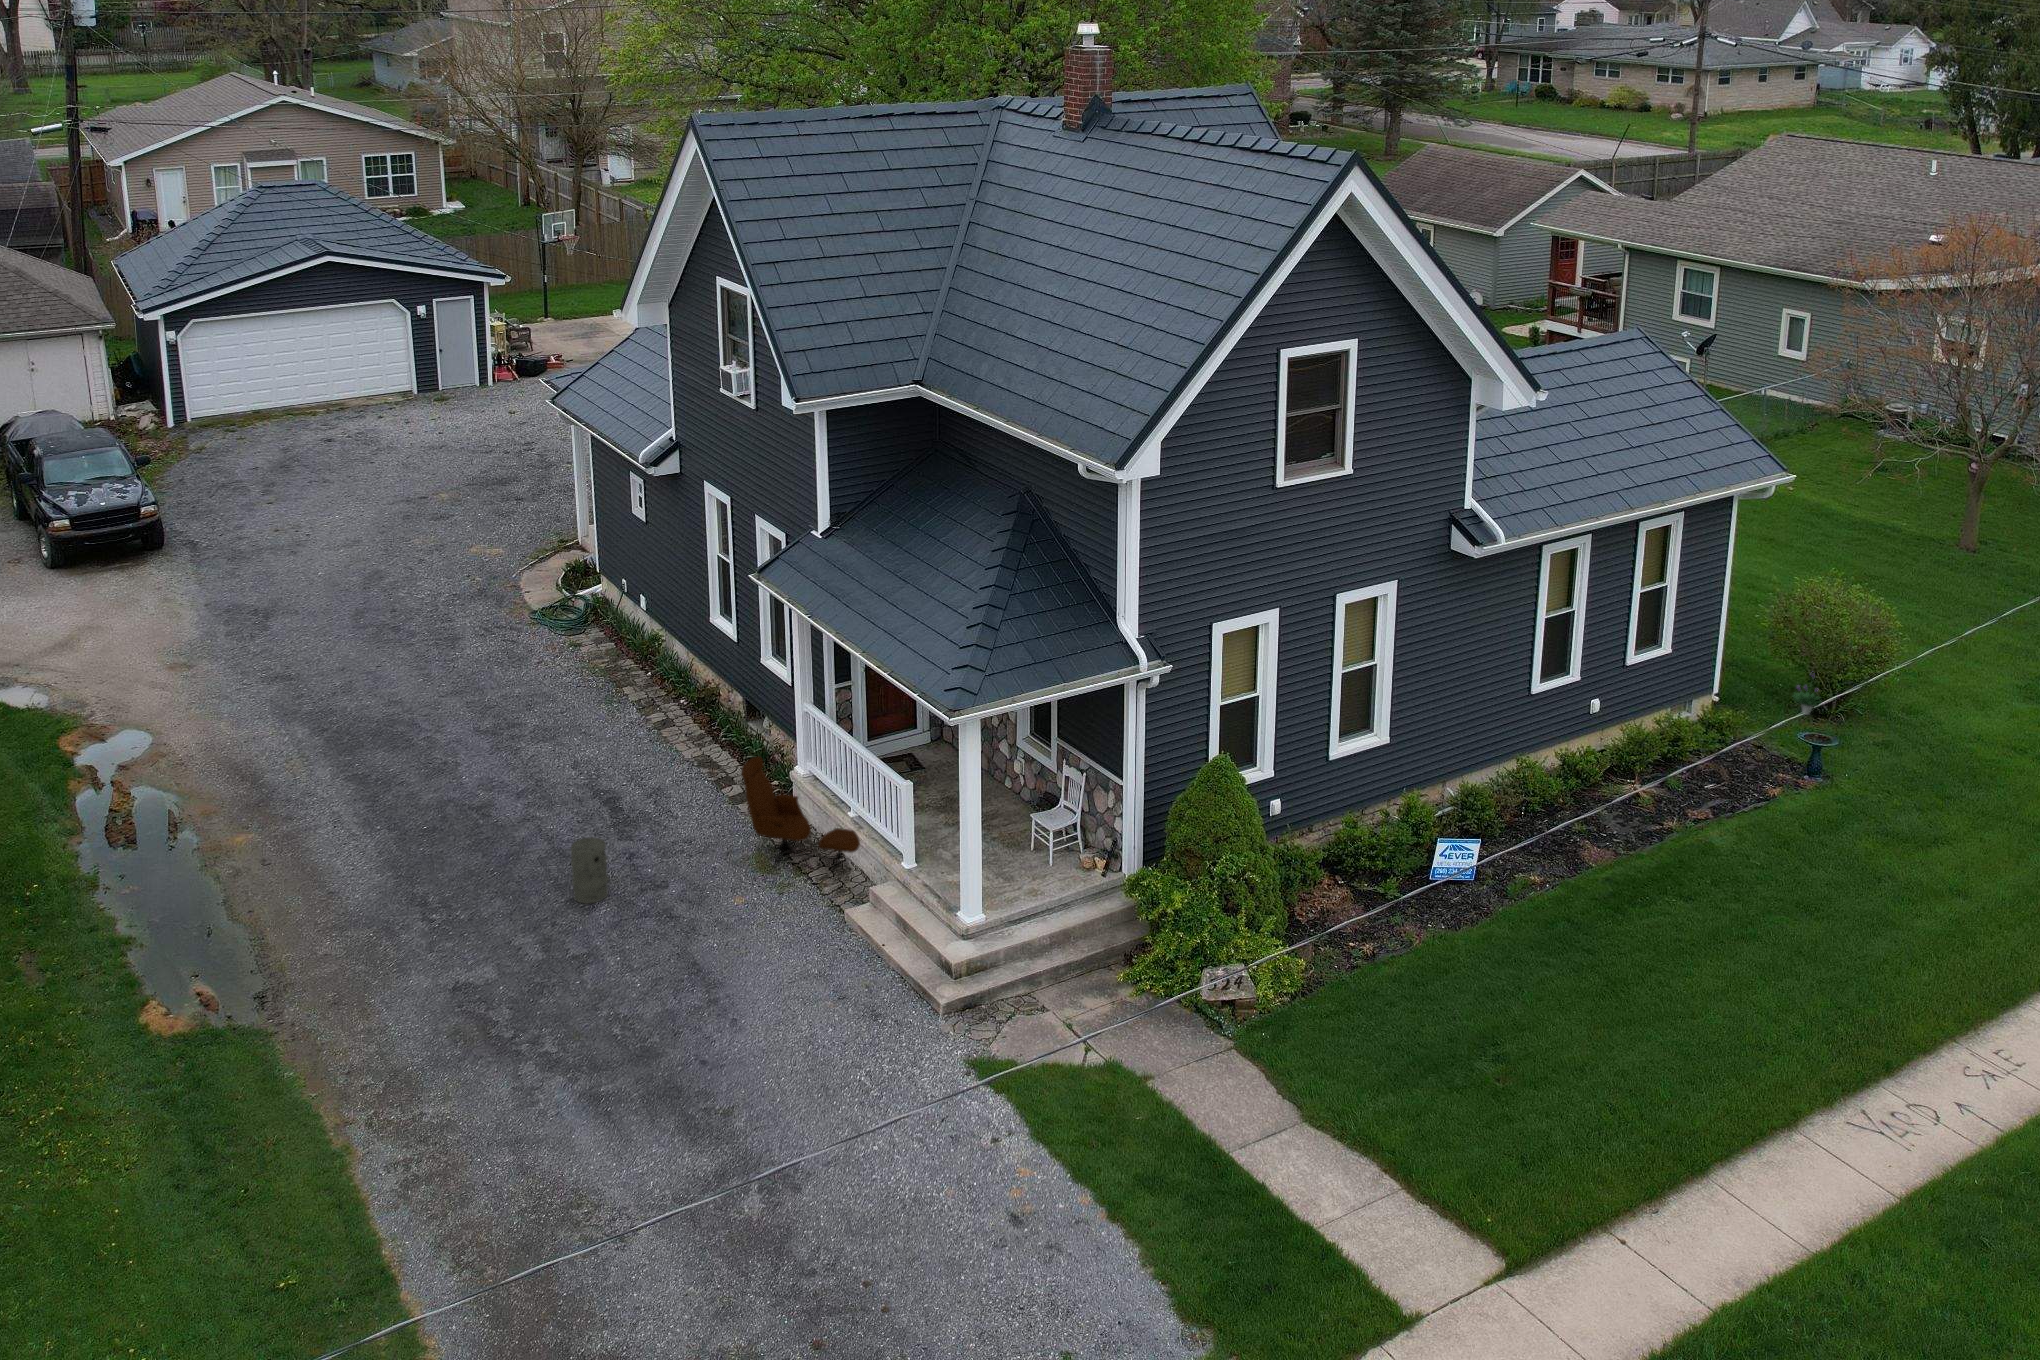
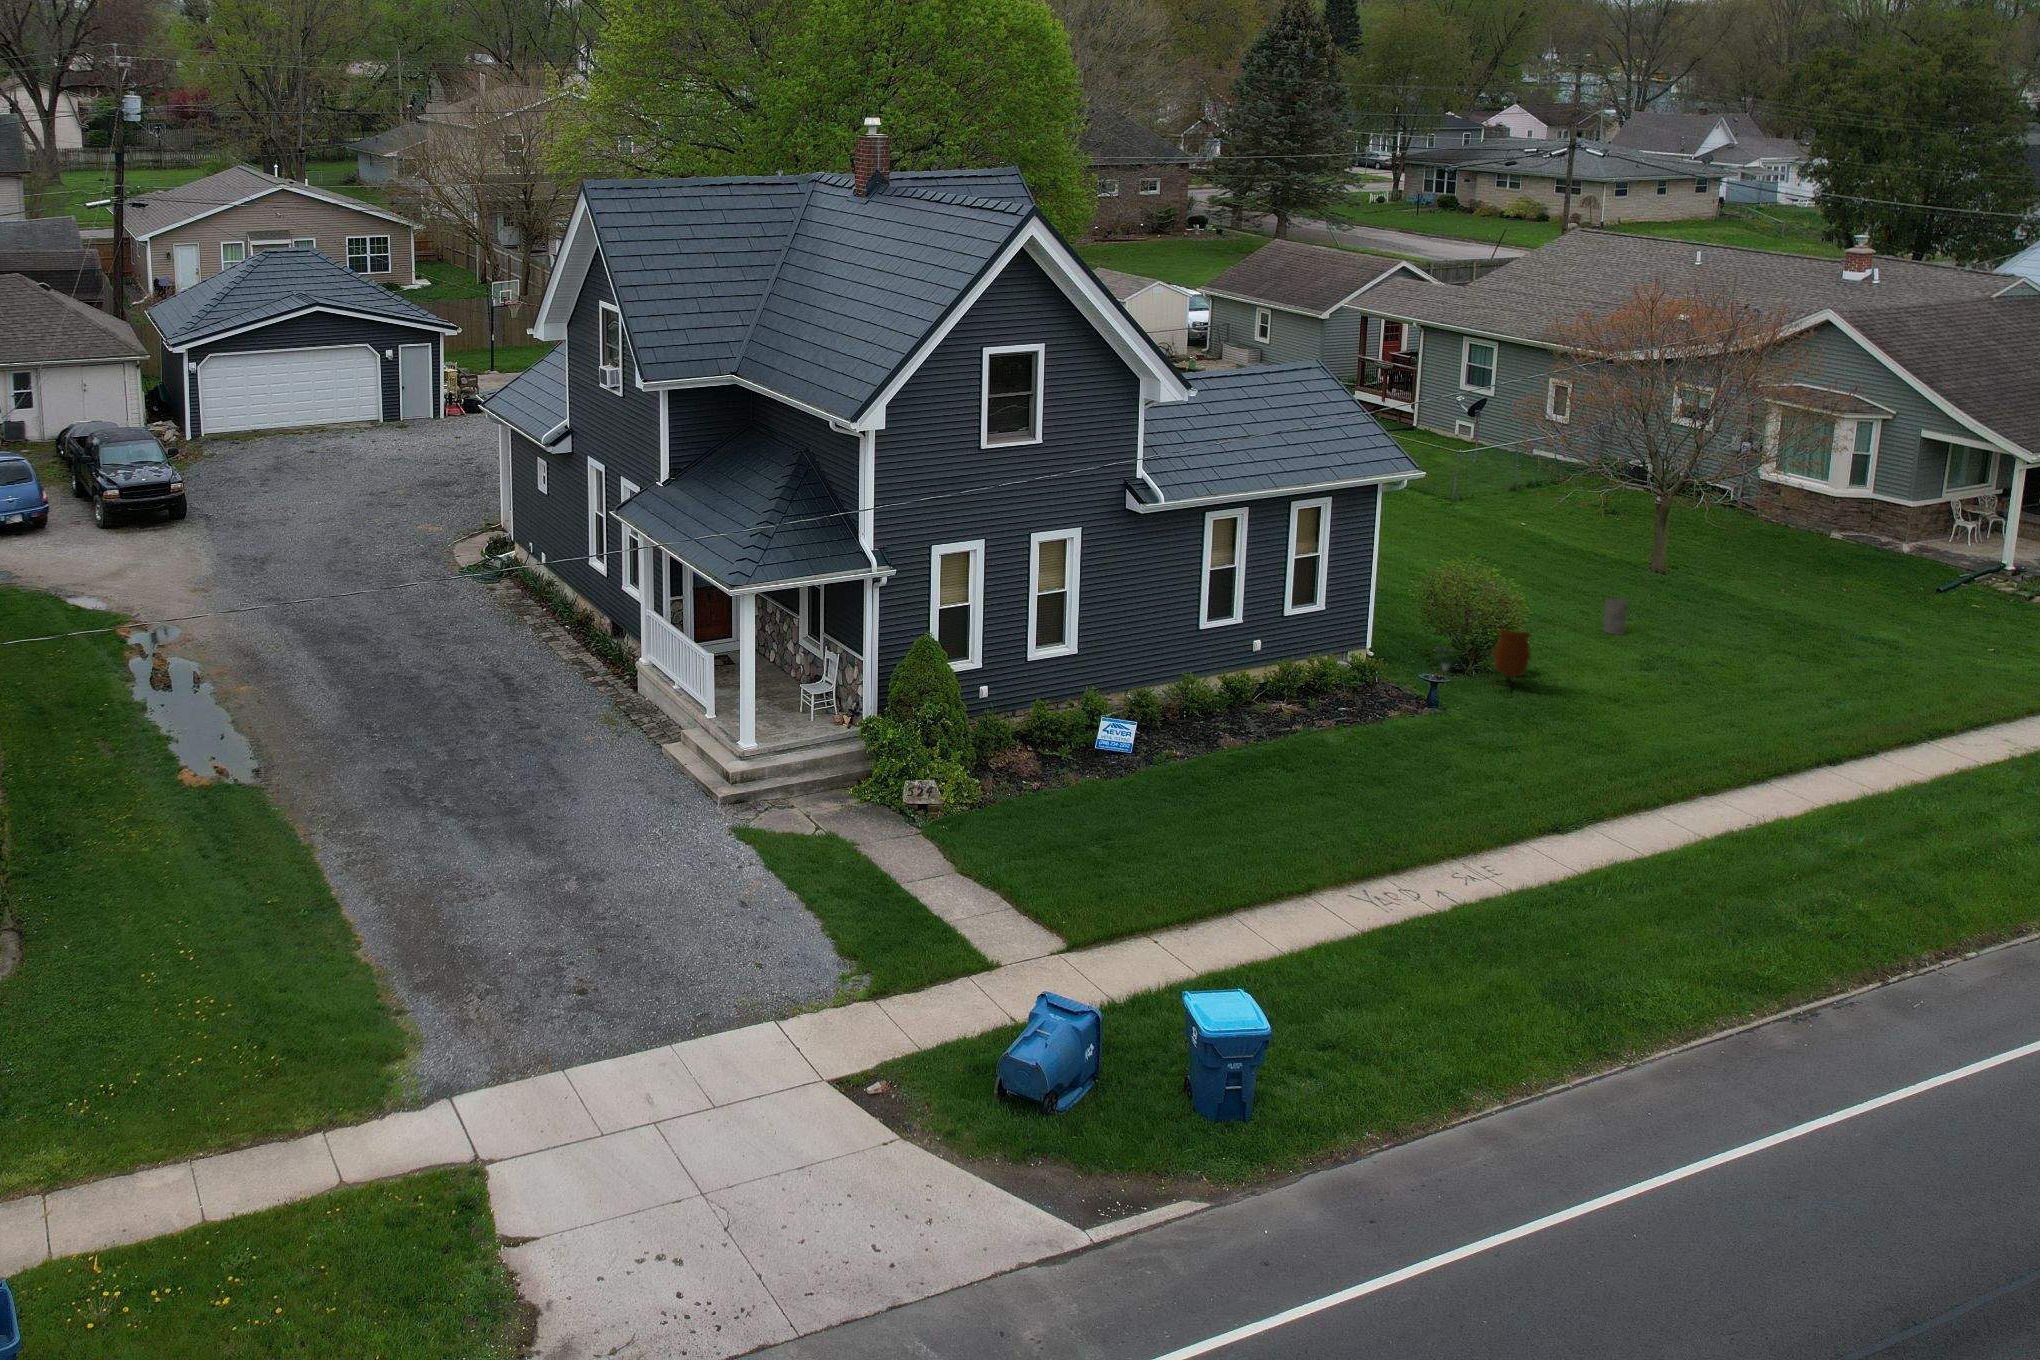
lounge chair: present [741,756,860,867] -> present [1487,629,1531,688]
trash can: present [571,837,609,904] -> present [1603,598,1628,635]

